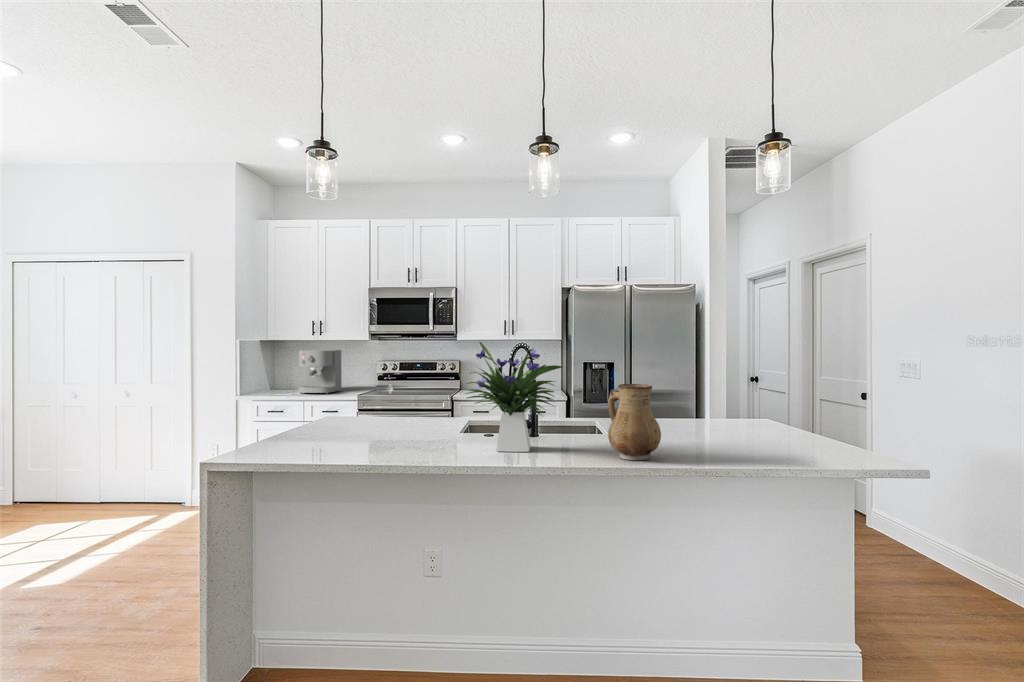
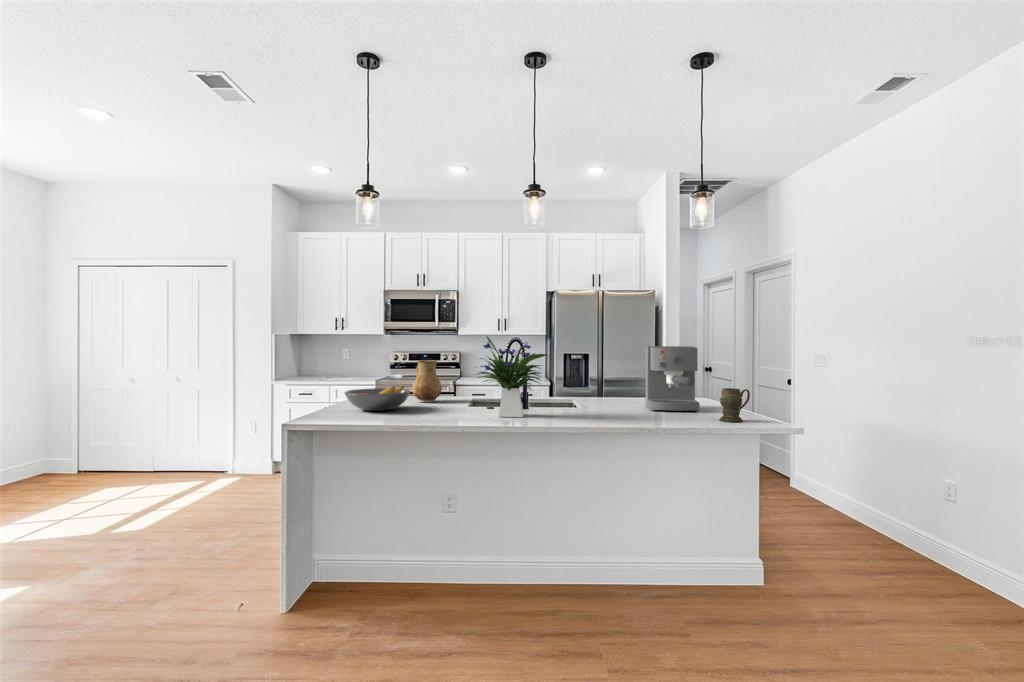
coffee maker: present [298,350,341,394] -> present [646,346,700,412]
ceramic pitcher: present [608,384,661,460] -> present [412,360,442,402]
fruit bowl: none [294,407,383,441] -> present [345,386,411,411]
mug: none [802,412,845,461] -> present [720,388,750,422]

